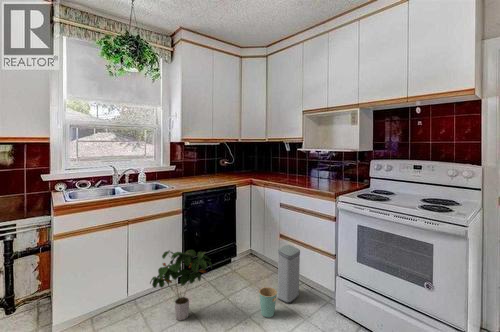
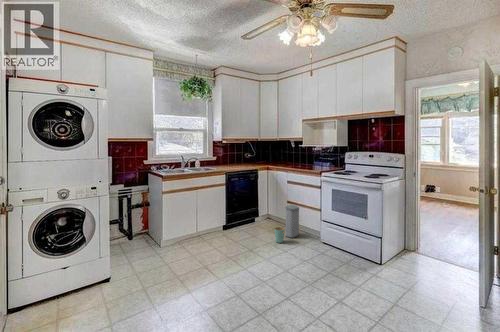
potted plant: present [150,250,212,320] -> none [211,204,247,243]

